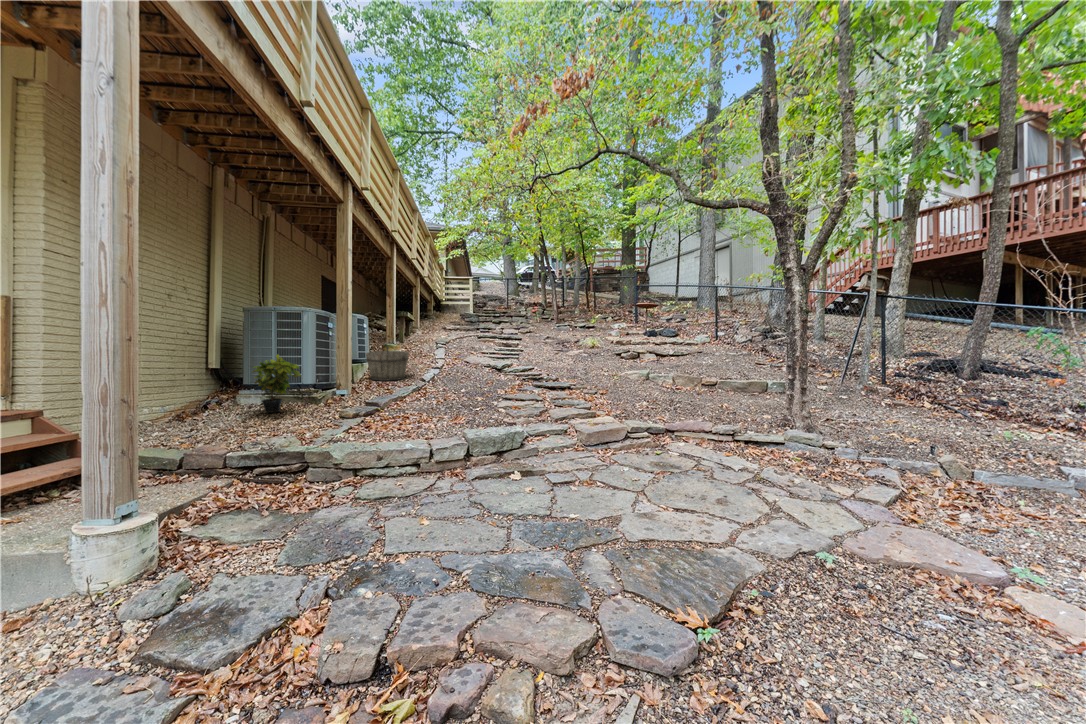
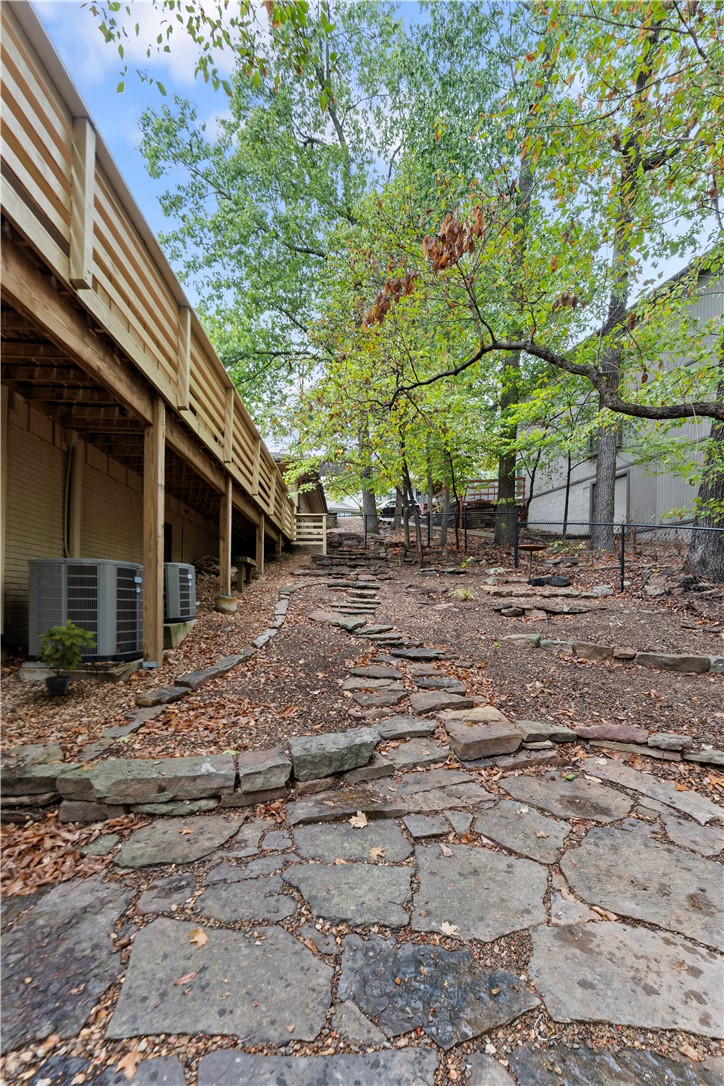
wooden bucket: present [366,345,409,381] -> none [186,599,238,646]

